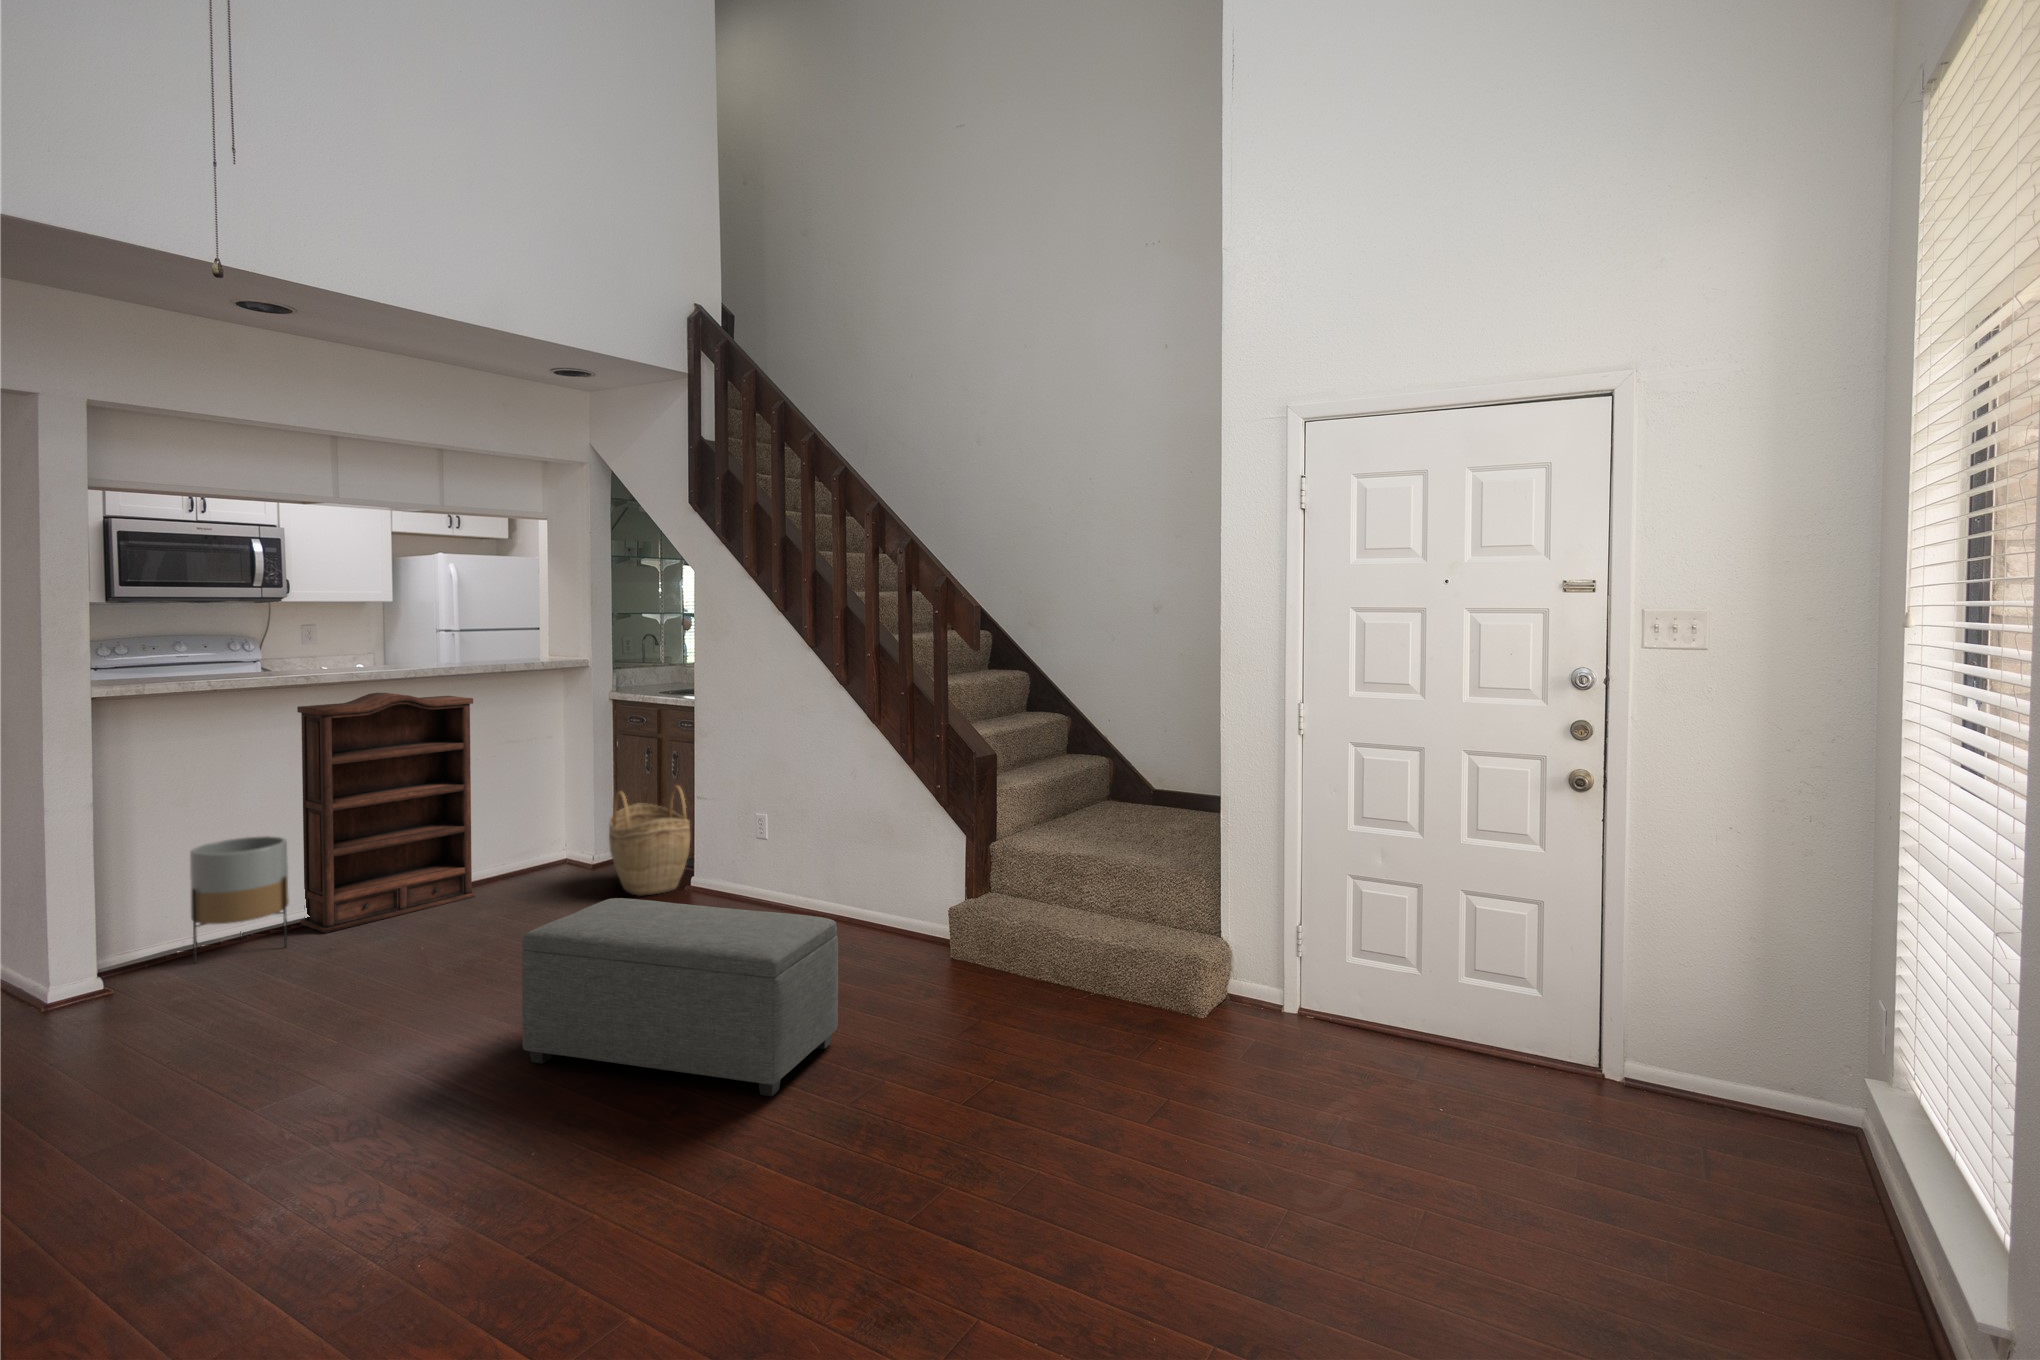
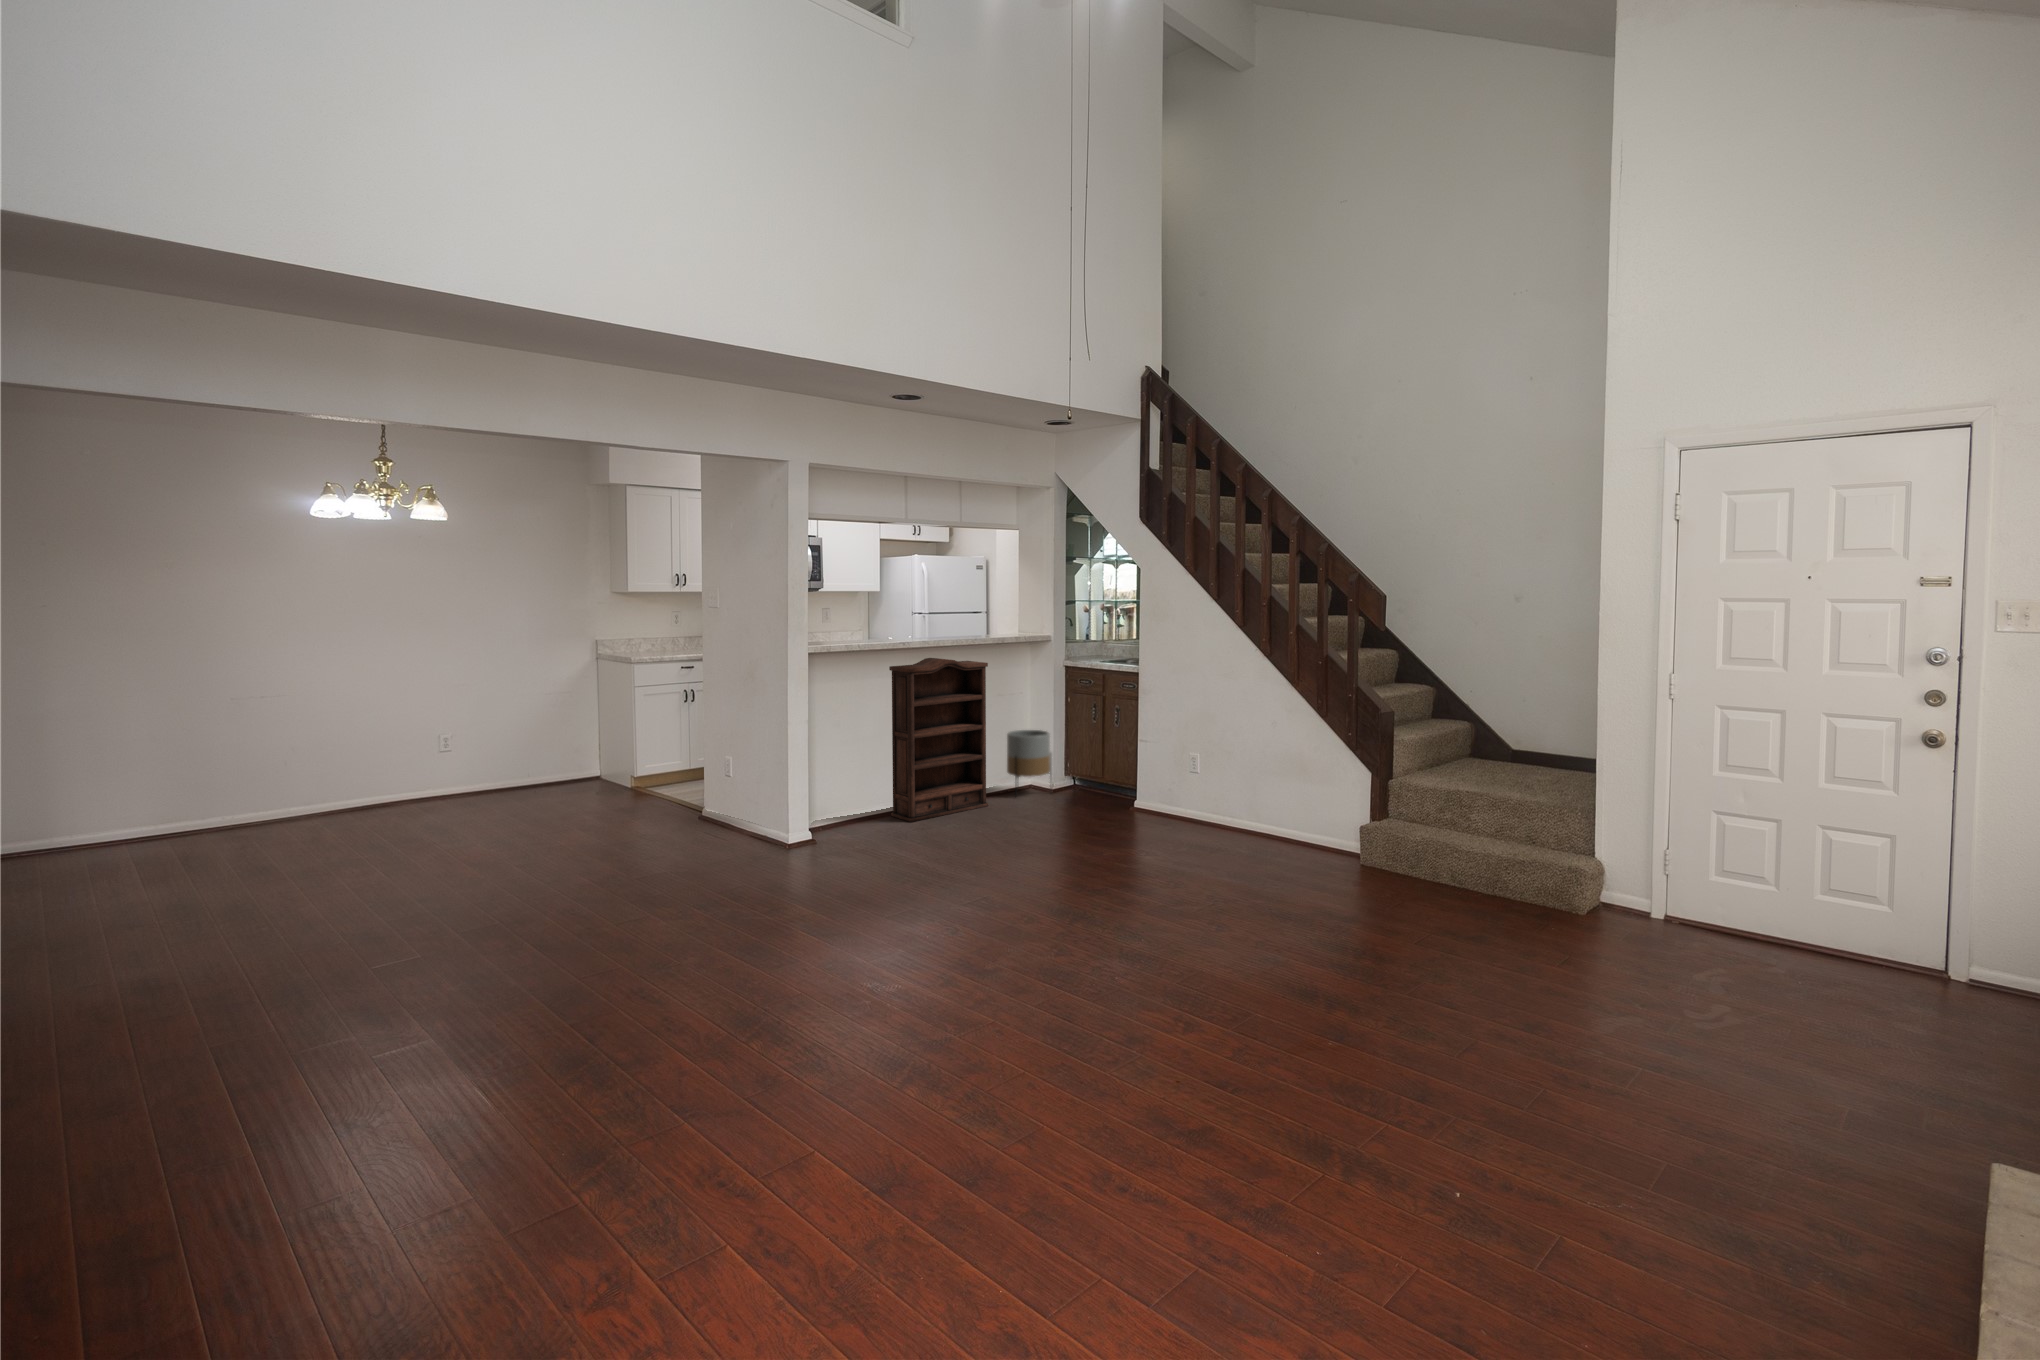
woven basket: present [609,785,690,896] -> none [1076,731,1136,812]
planter: present [190,836,289,962] -> present [1007,730,1051,783]
ottoman: present [522,898,838,1096] -> none [1098,801,1304,933]

